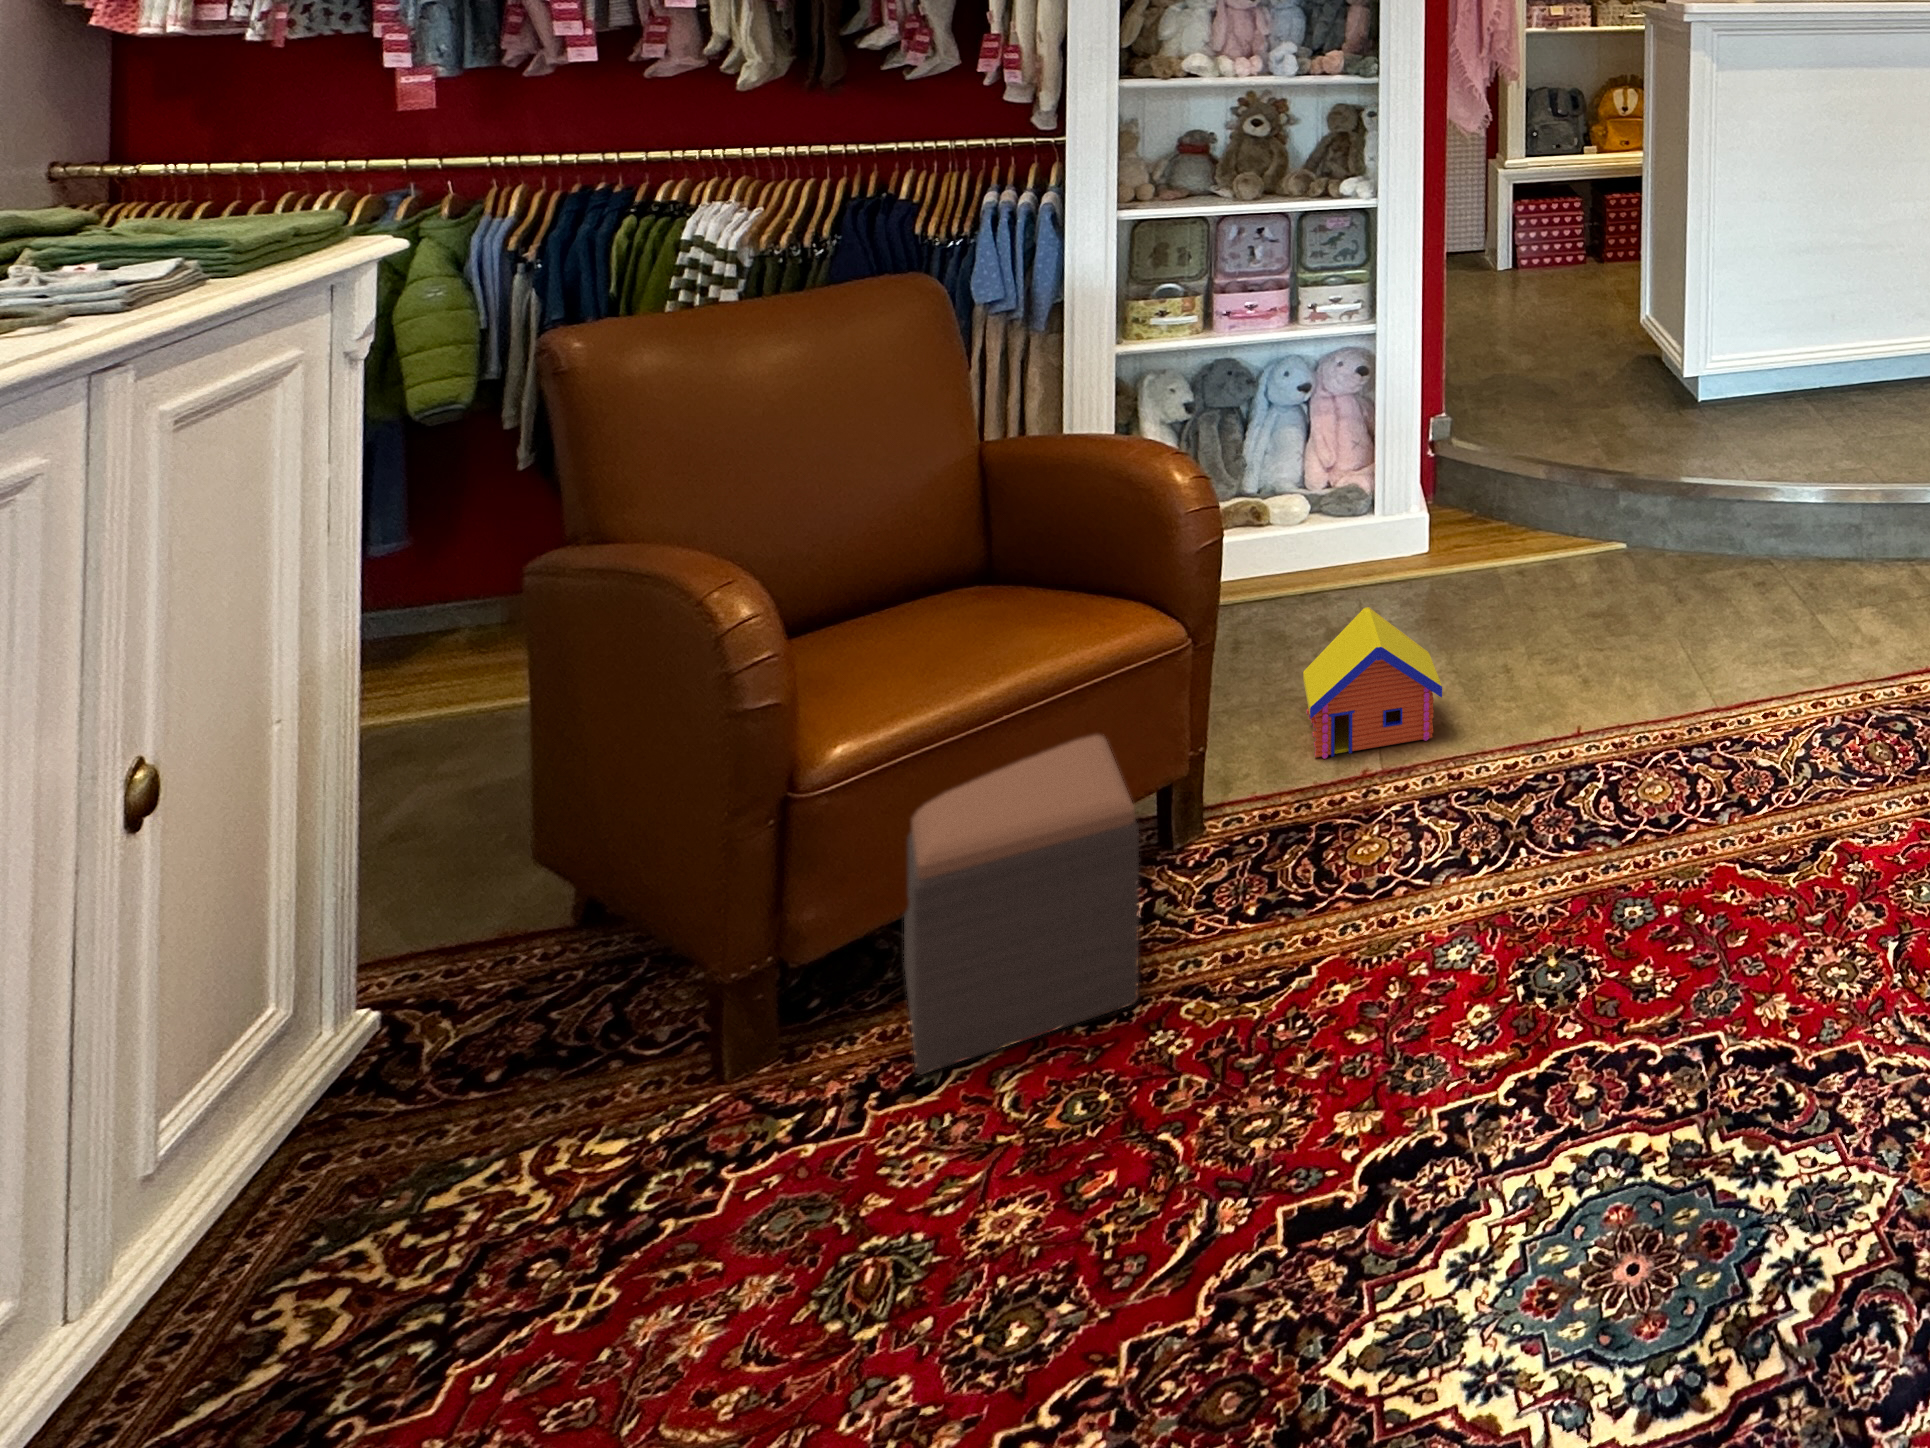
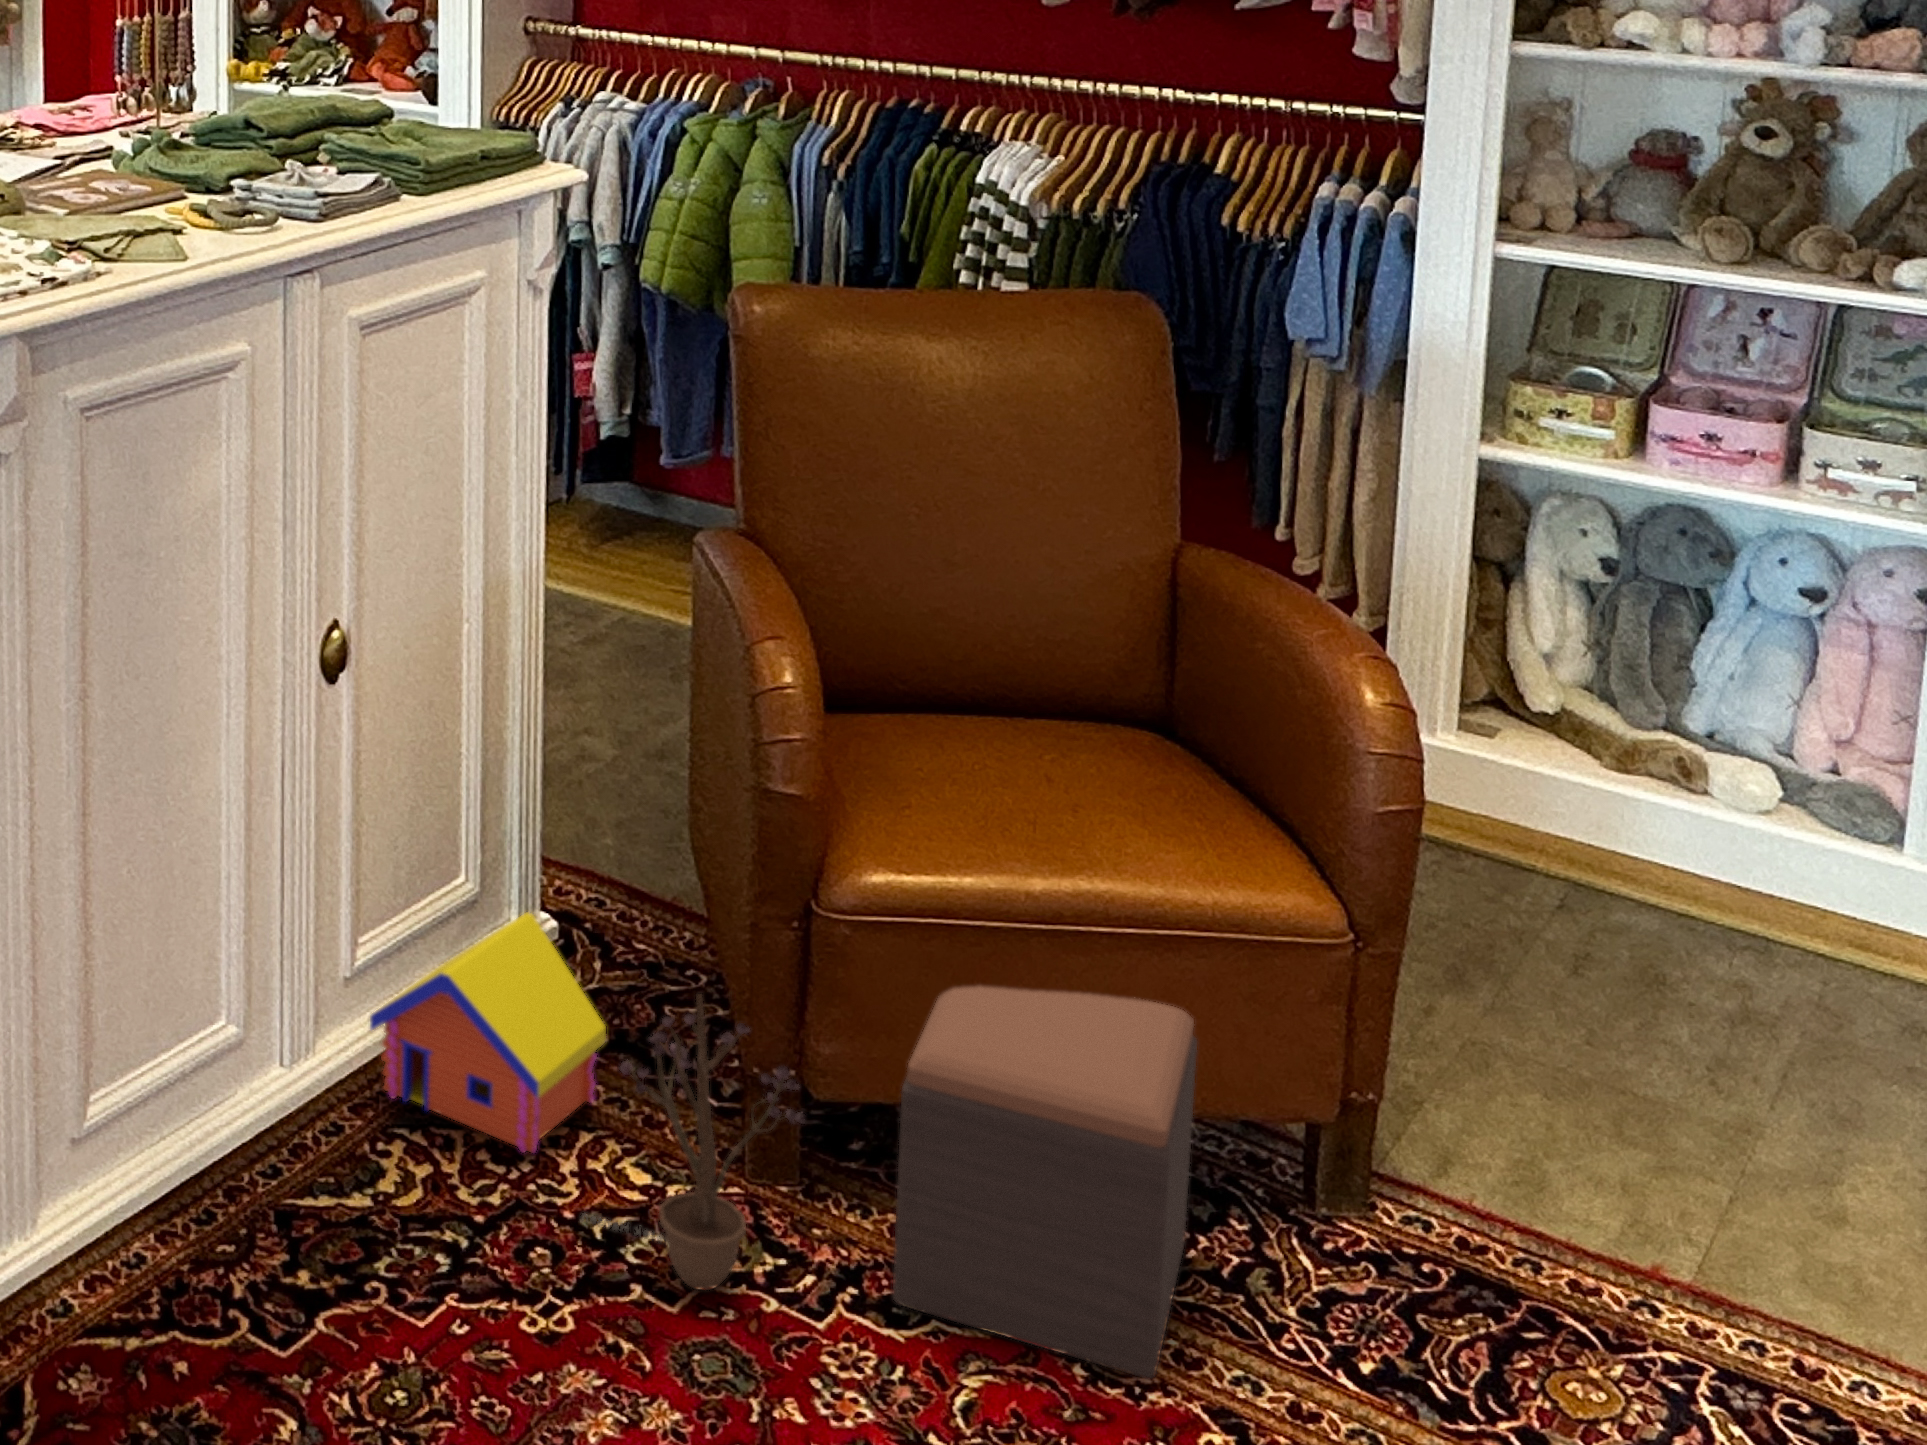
toy house: present [1303,607,1442,759] -> present [370,913,606,1153]
decorative plant: none [573,896,836,1200] -> present [583,994,805,1290]

